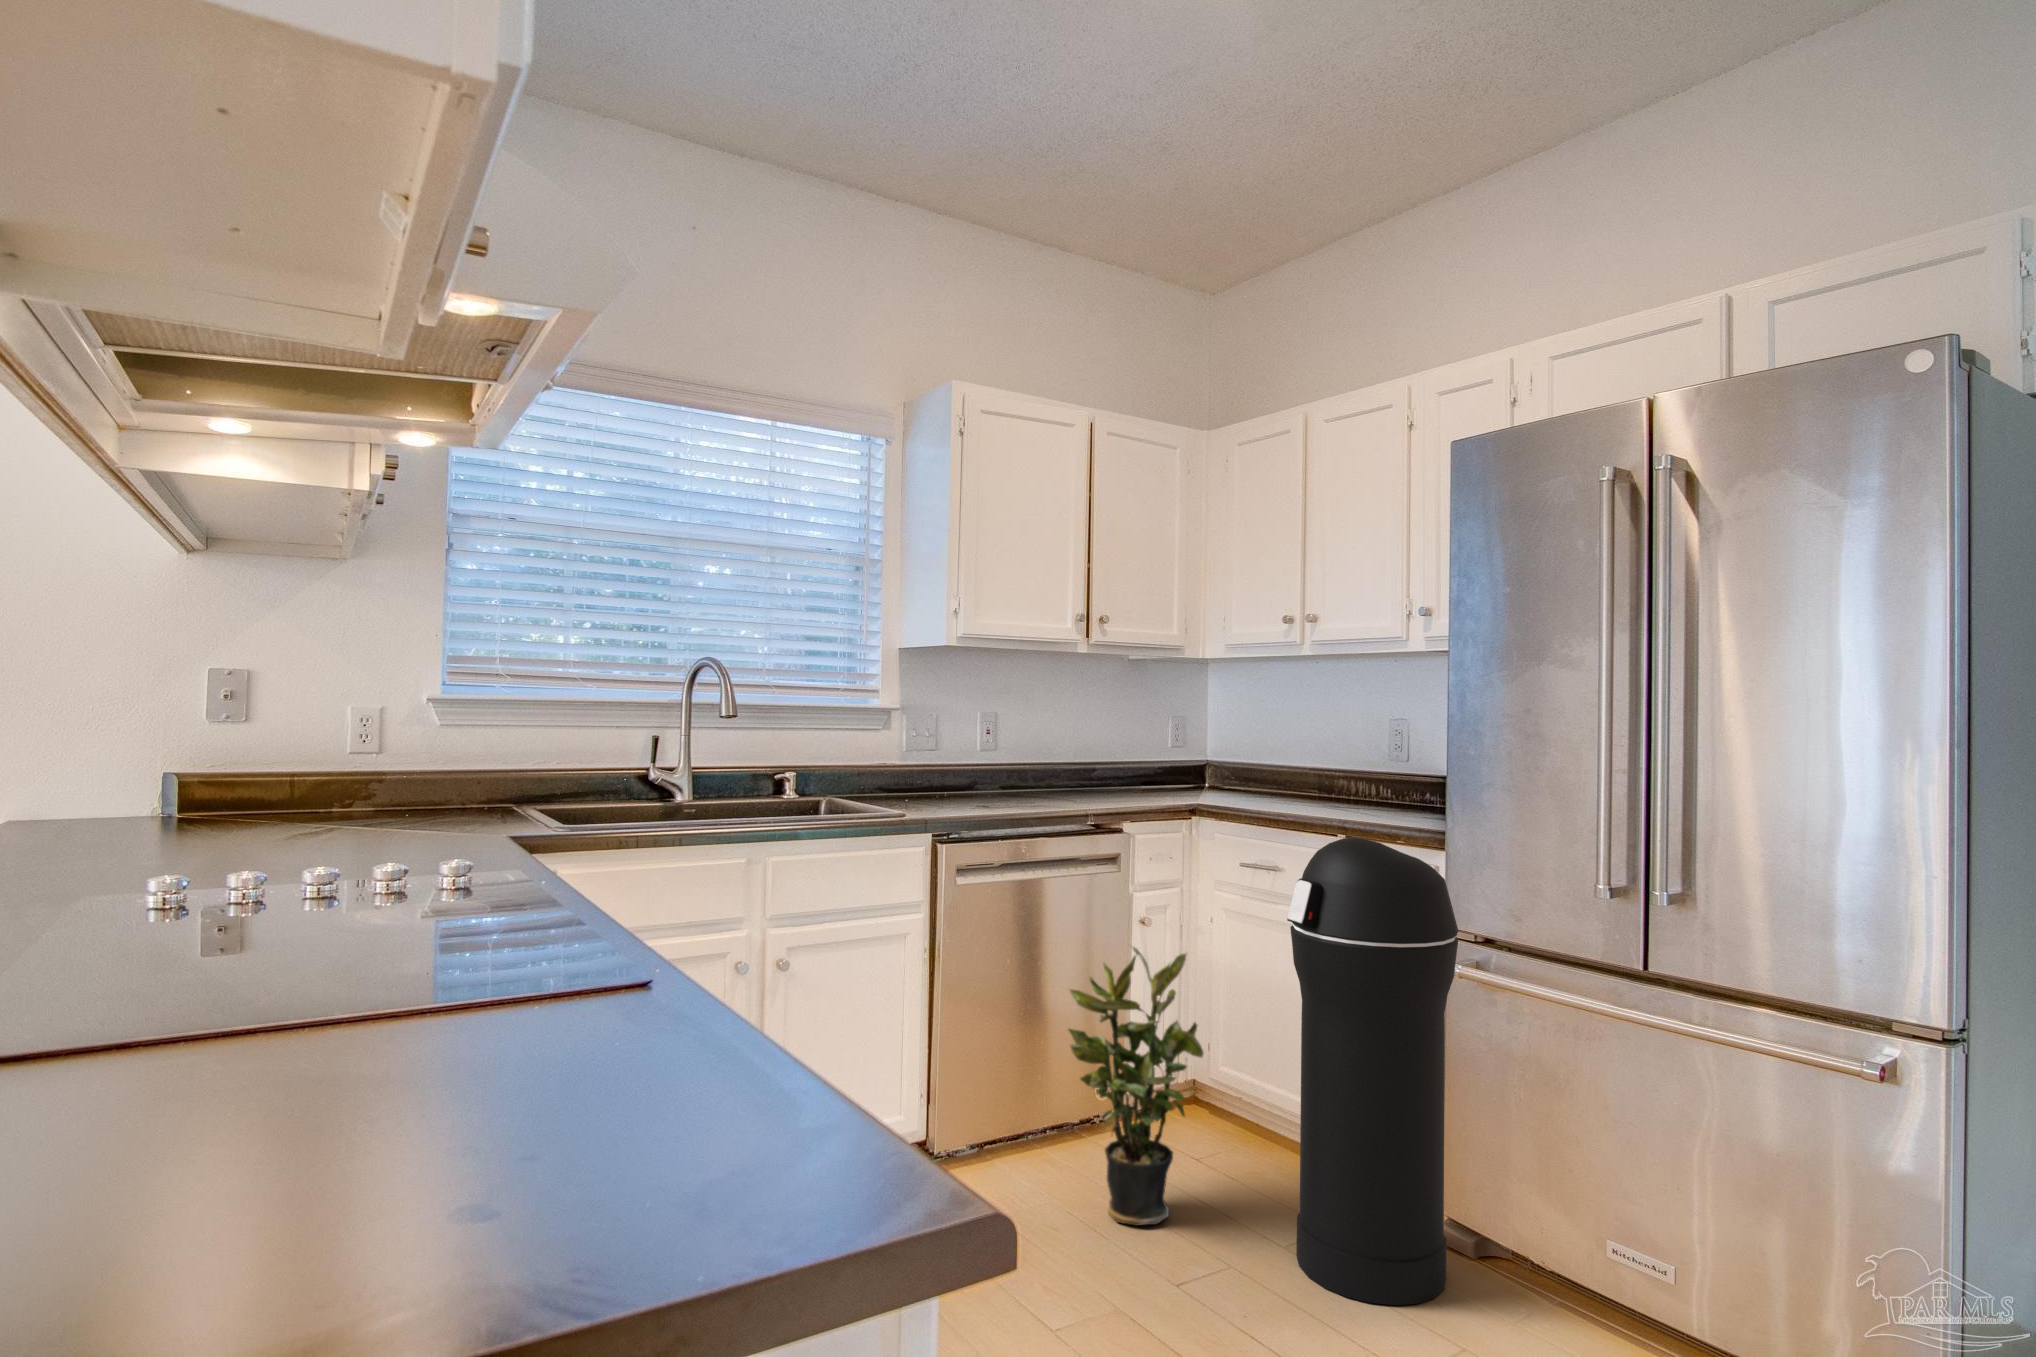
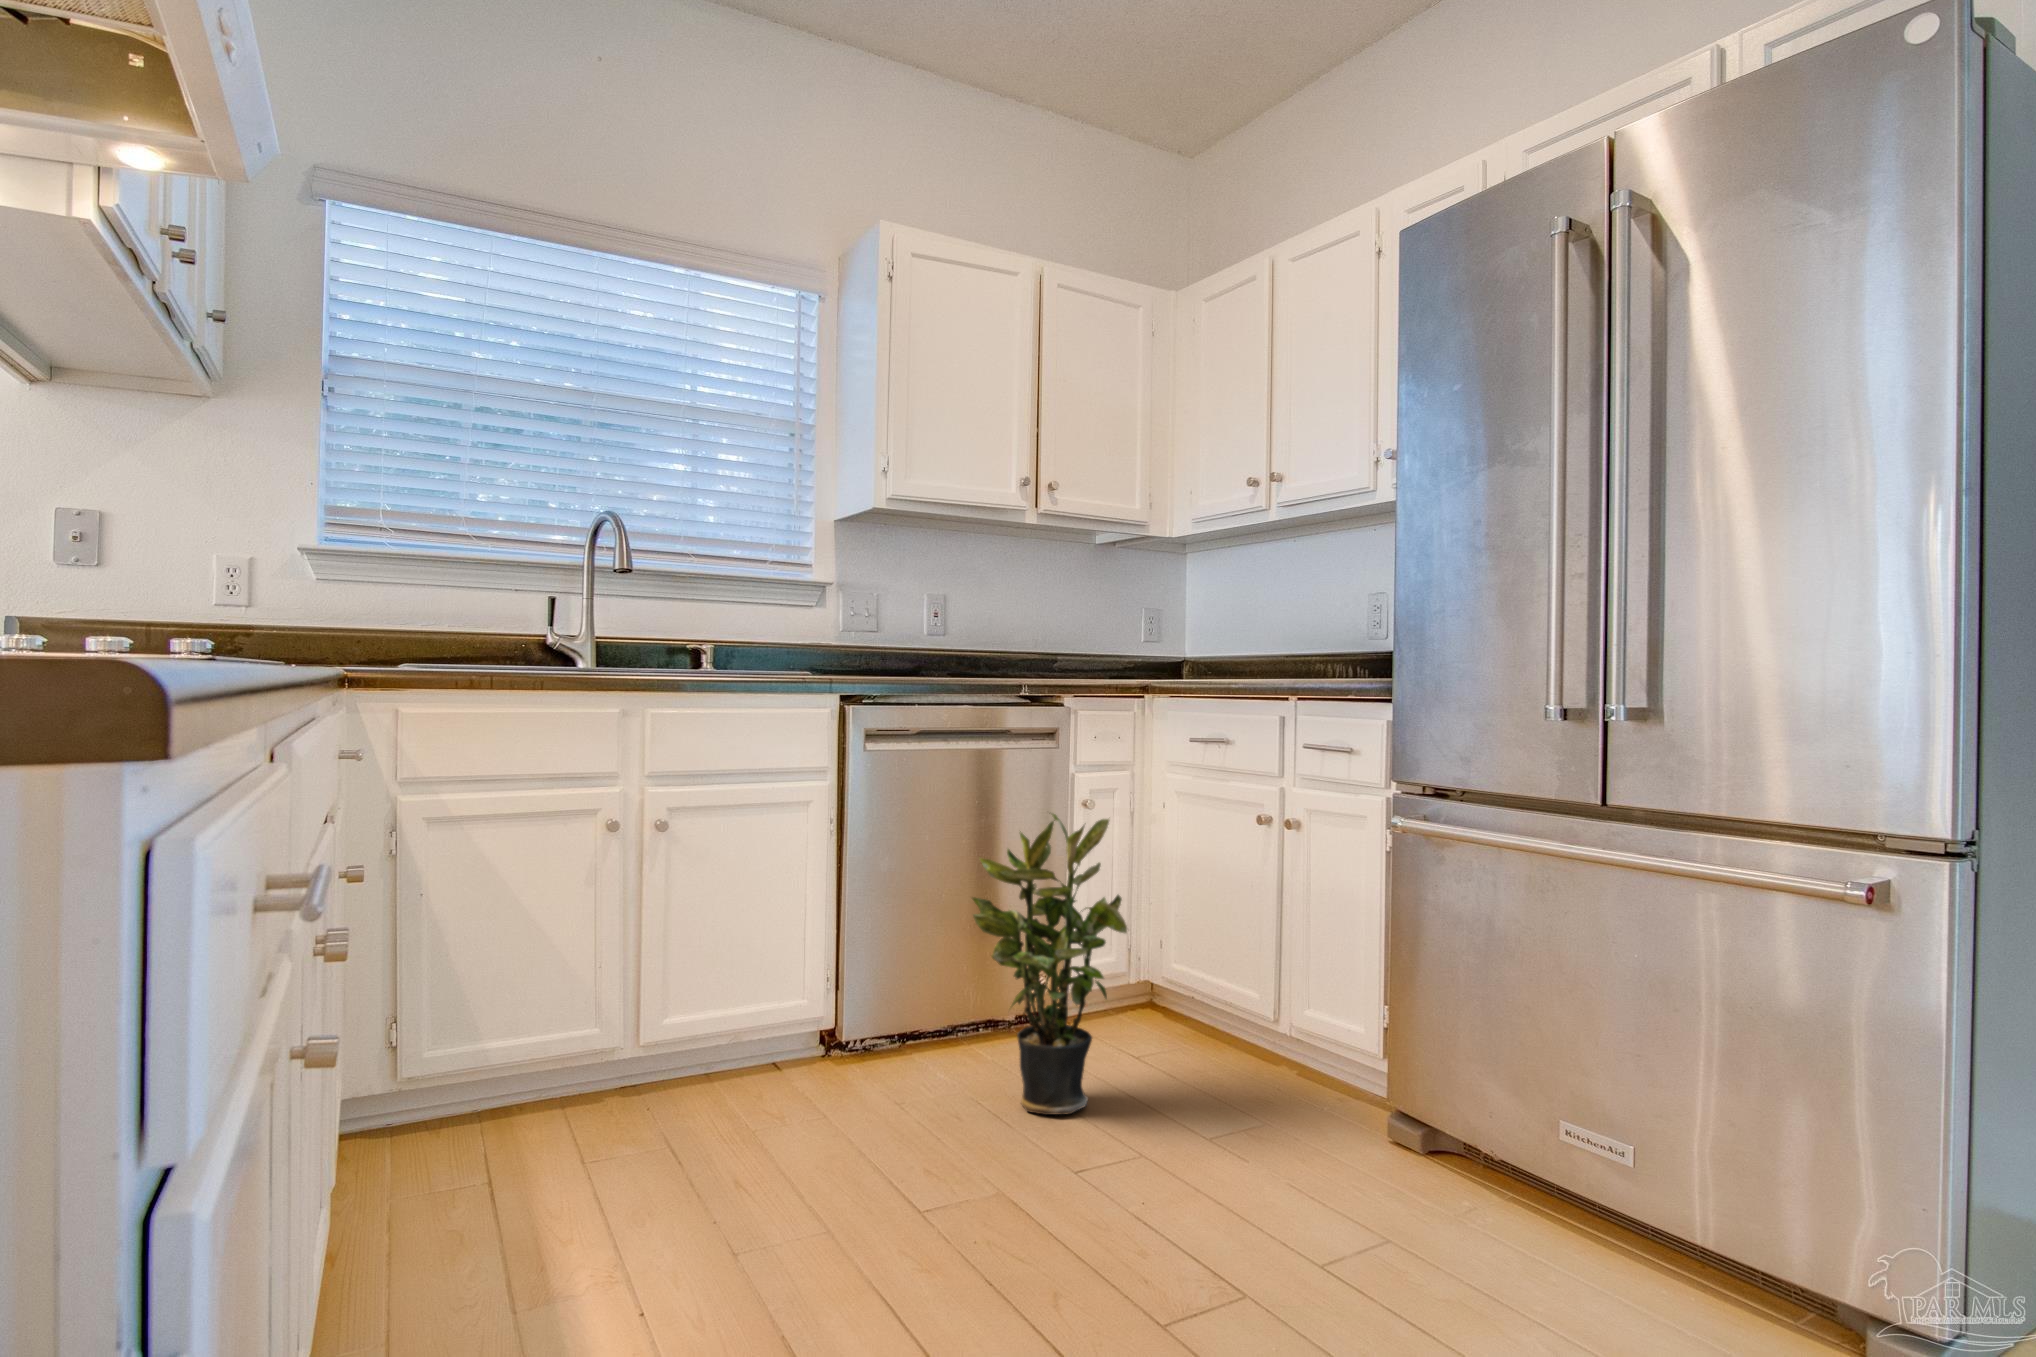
trash can: present [1287,837,1458,1305] -> none [1203,673,1399,1194]

